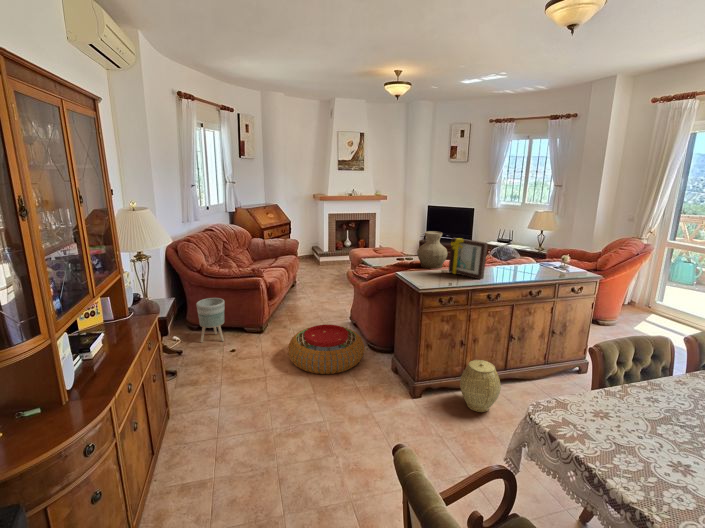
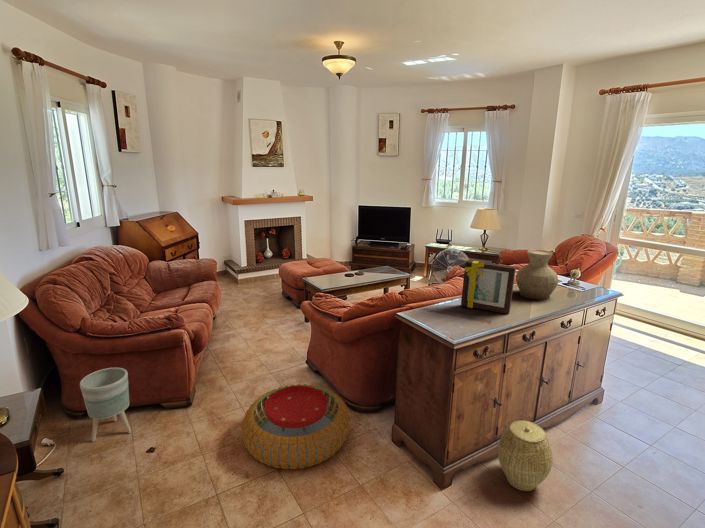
vase: present [417,231,448,269] -> present [516,250,558,300]

